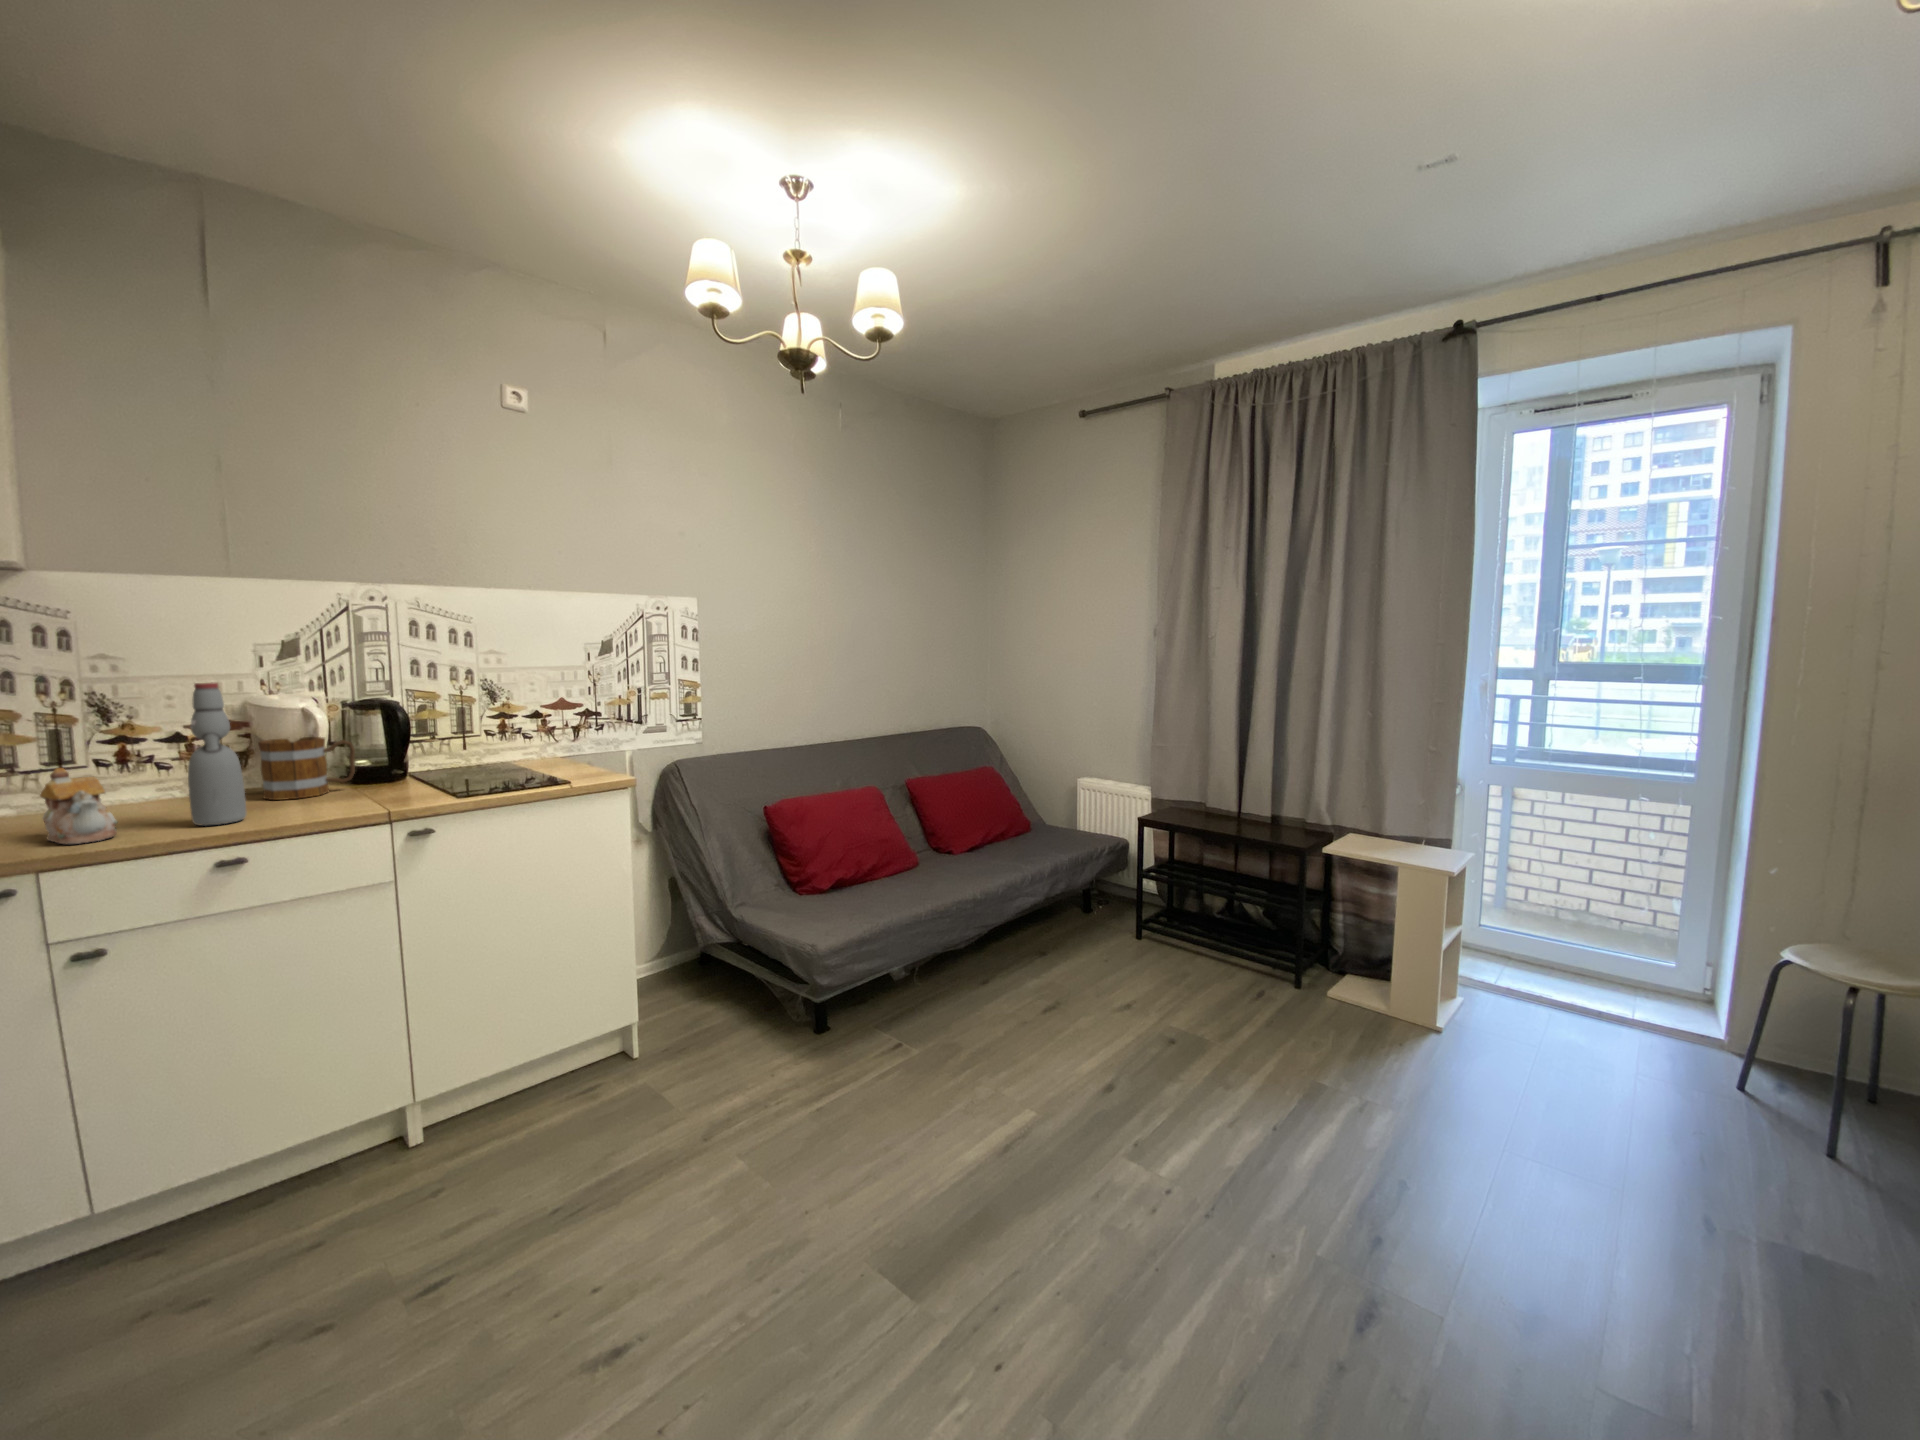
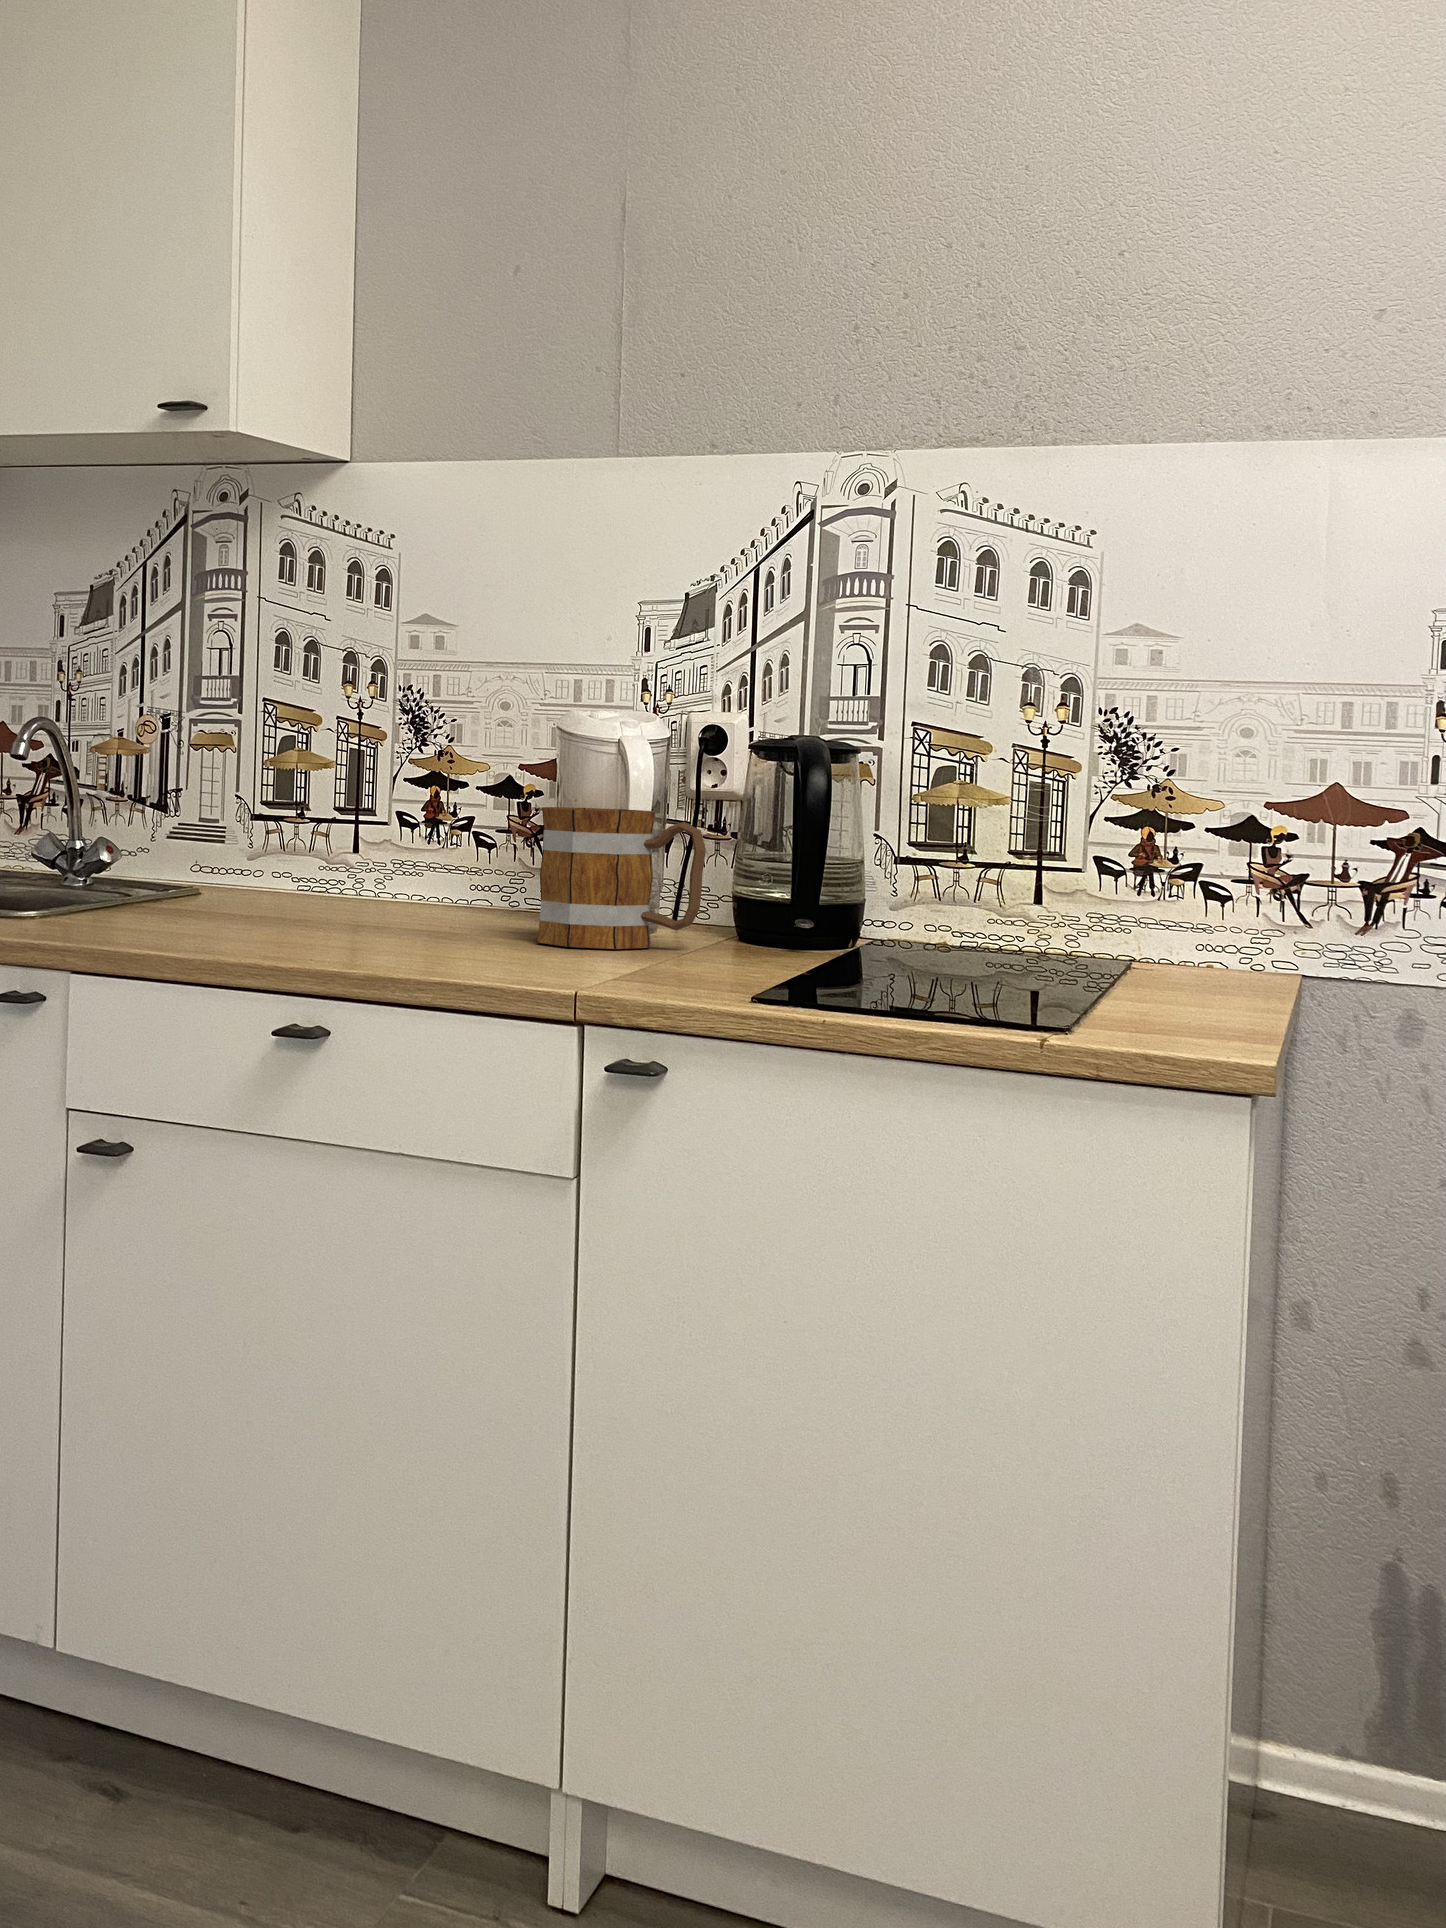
bottle: present [188,683,247,826] -> none [311,639,400,954]
teapot: present [40,768,117,844] -> none [144,797,244,942]

